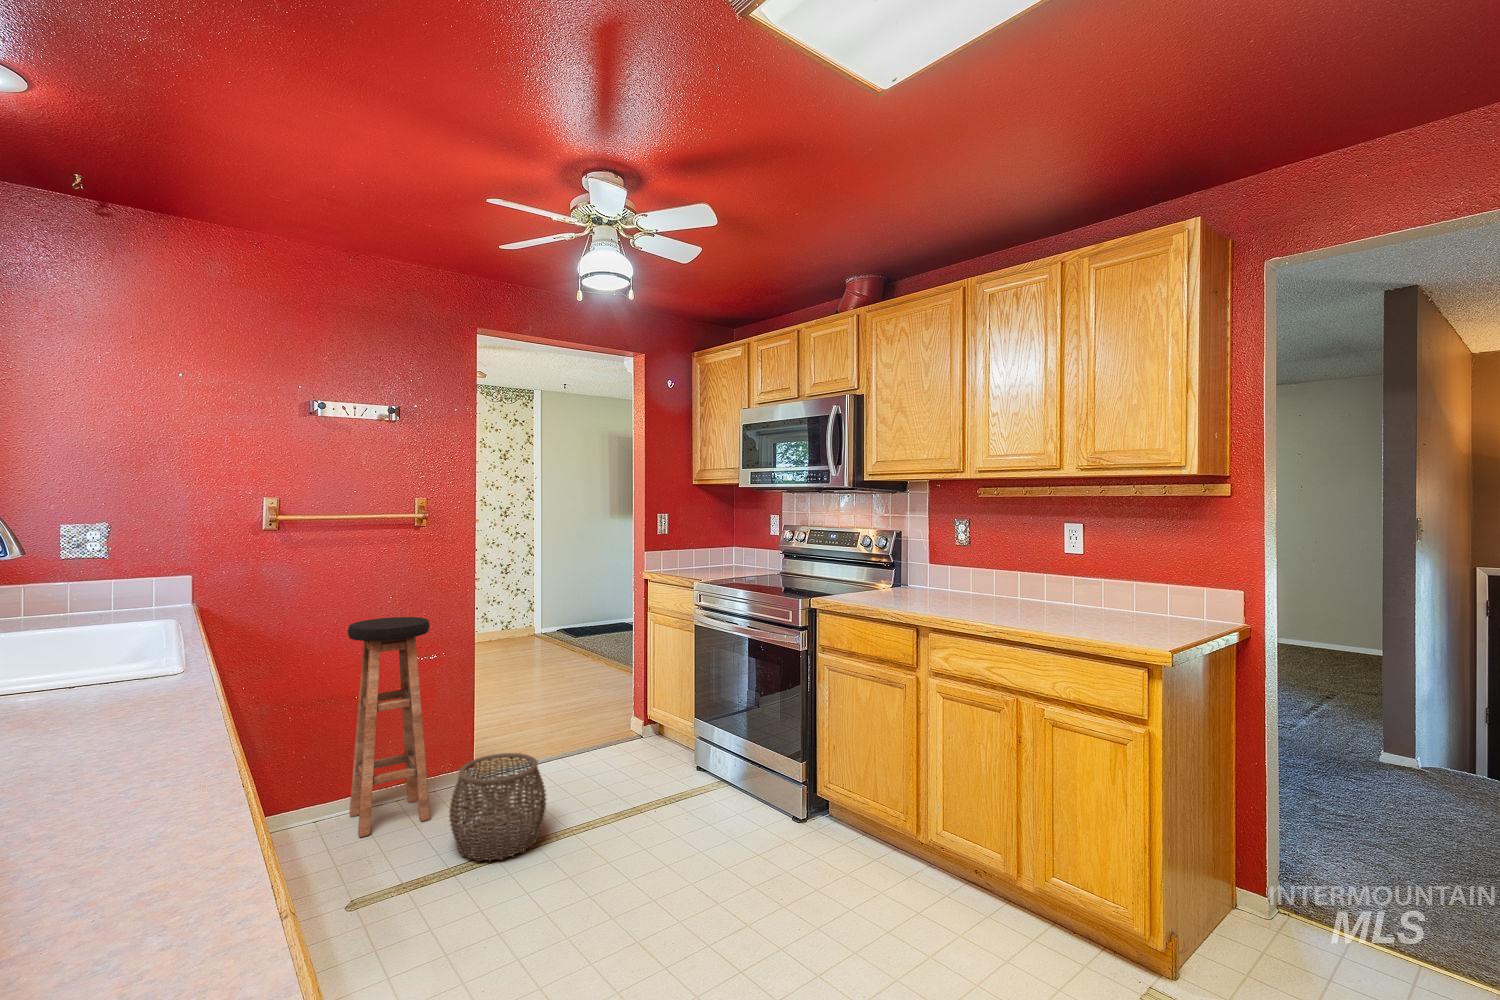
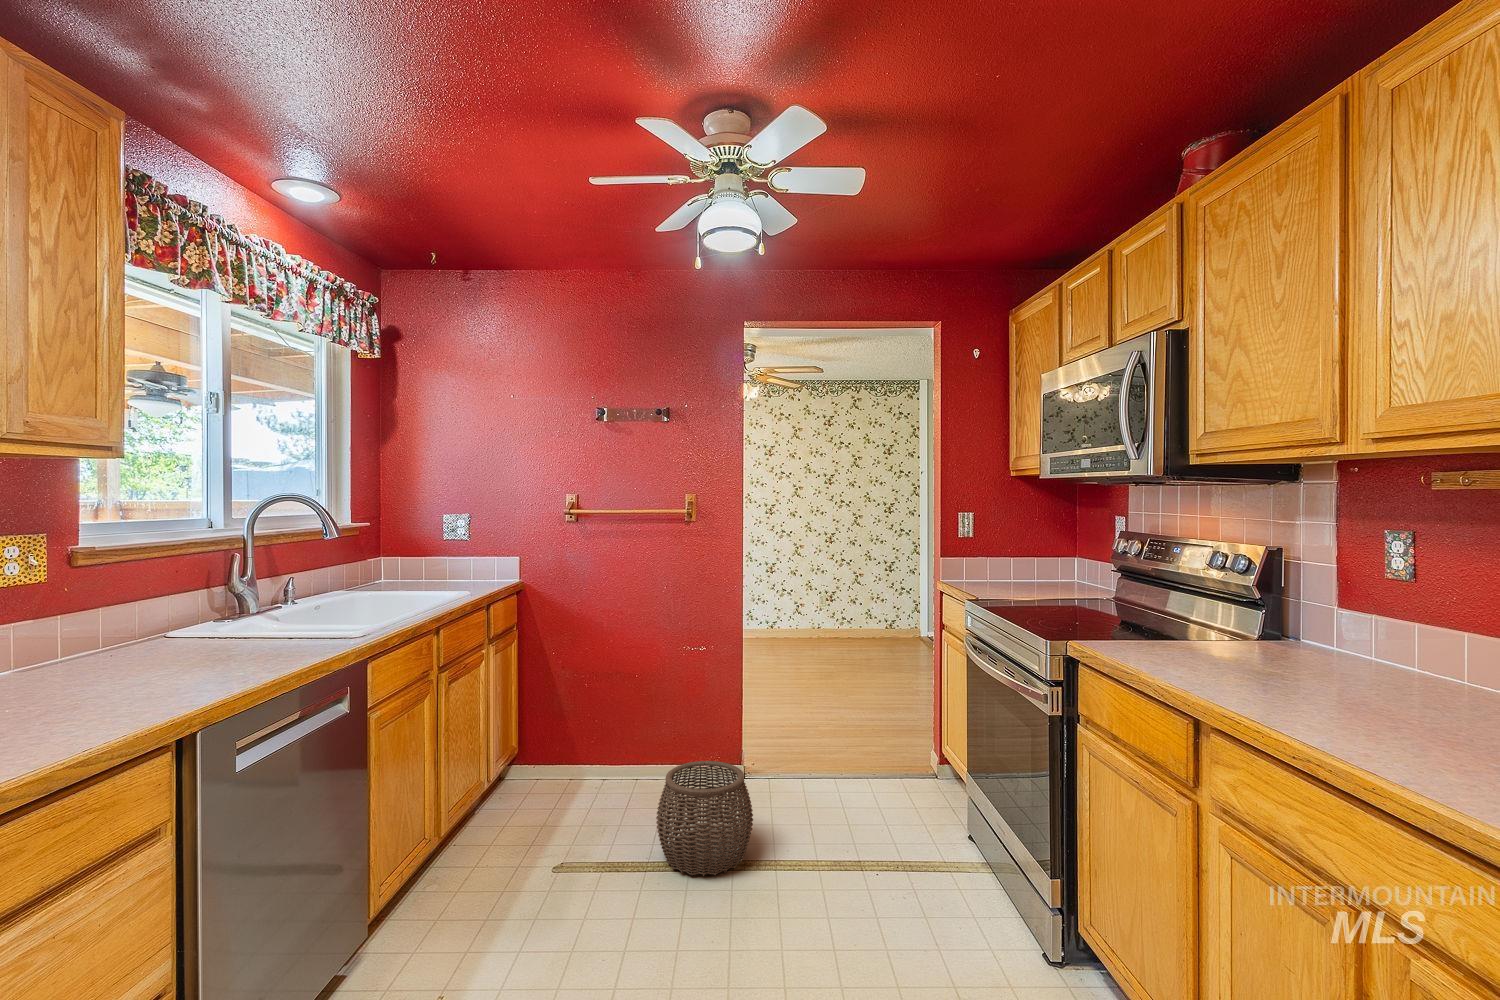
bar stool: present [348,617,430,837] -> none [616,608,686,810]

